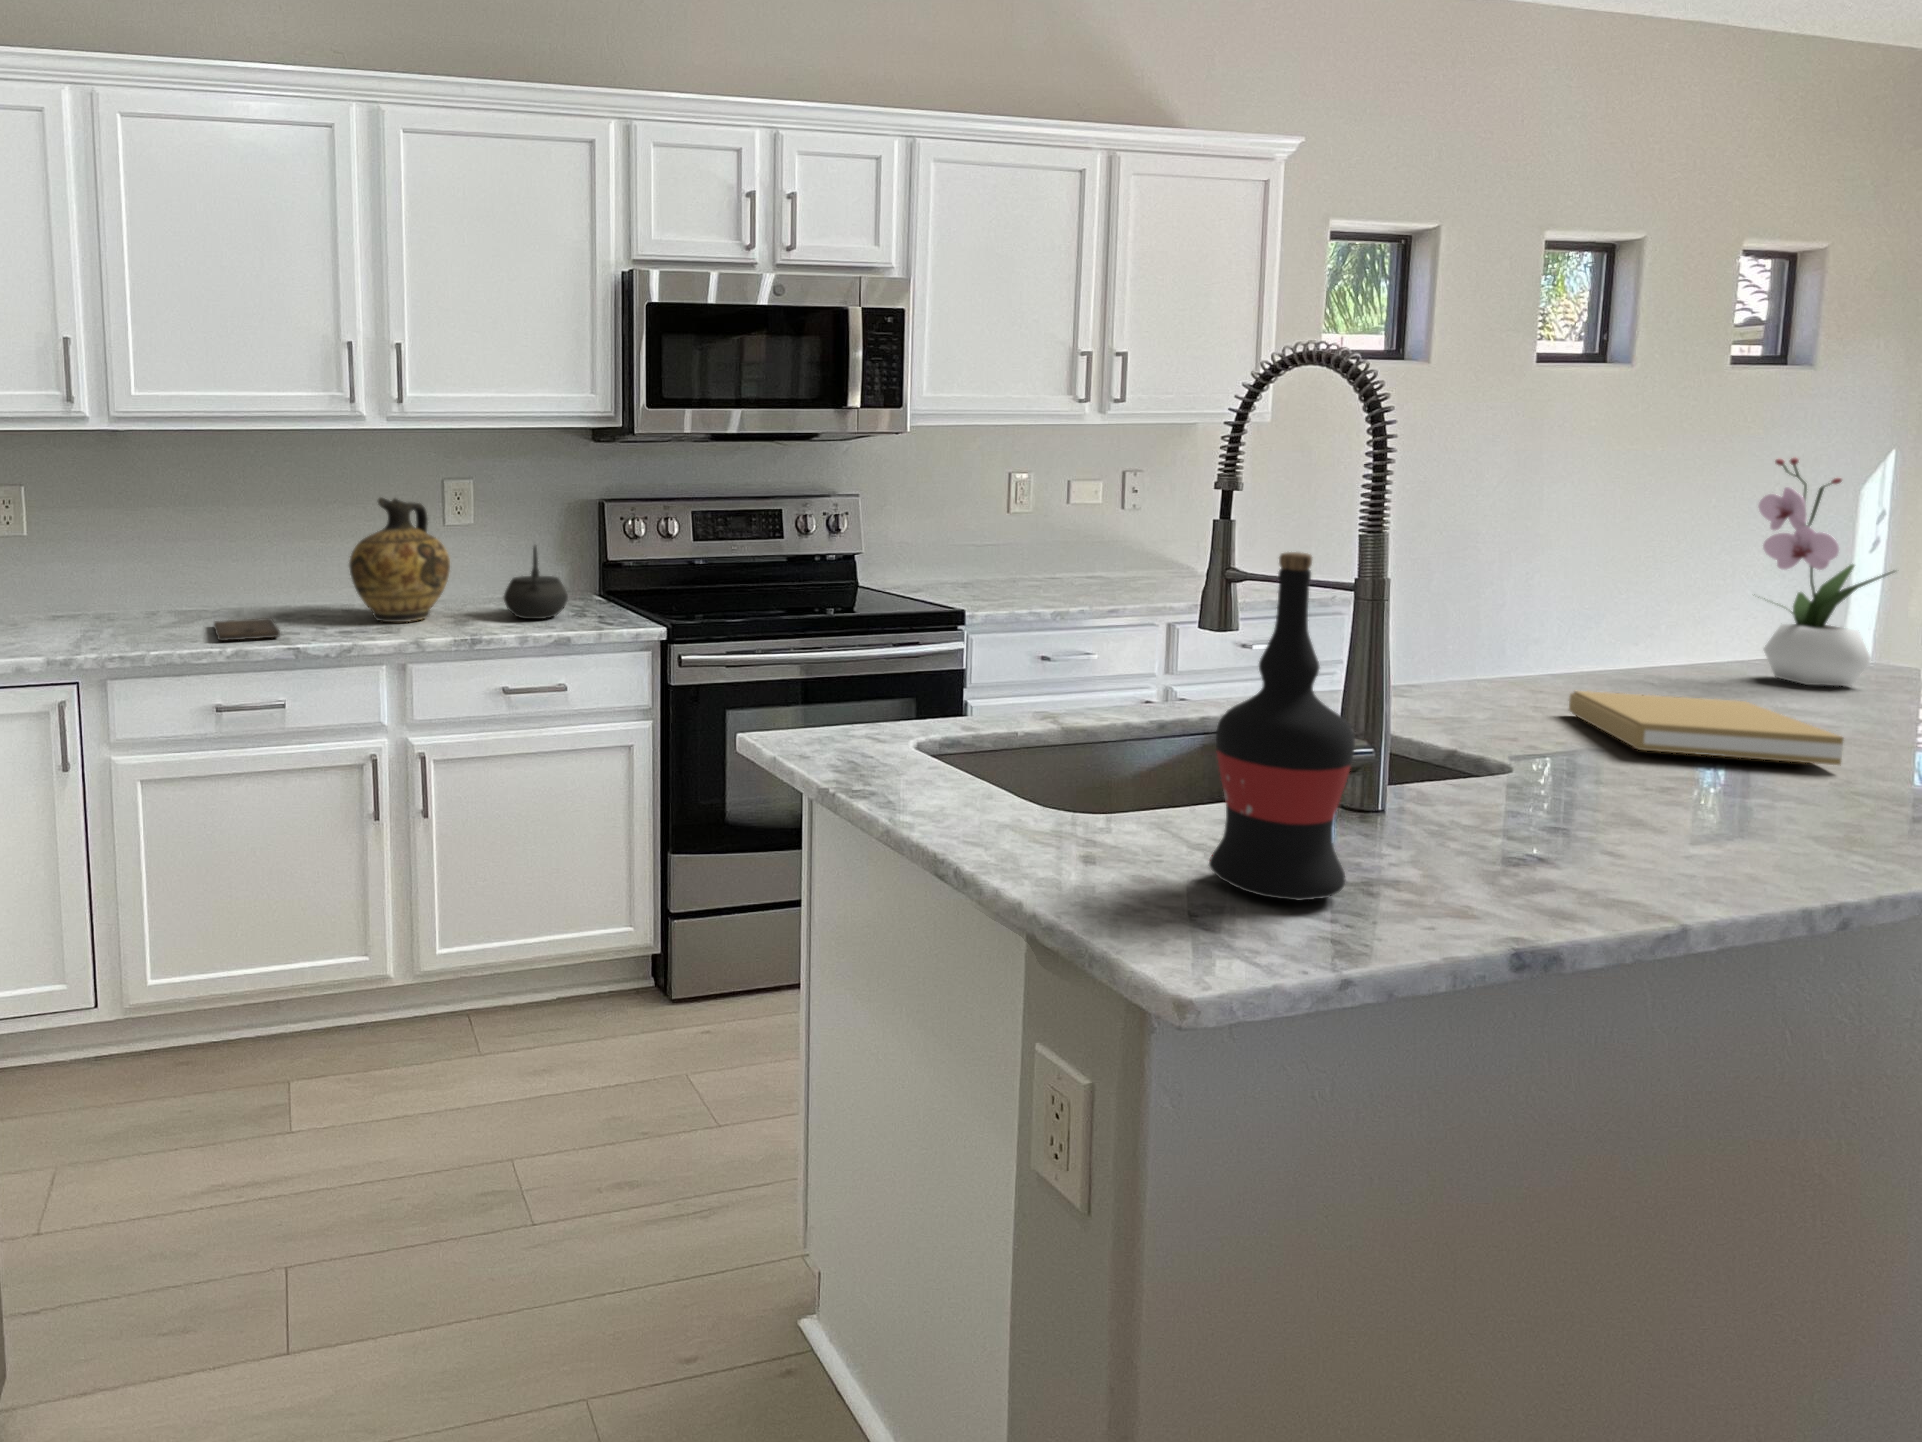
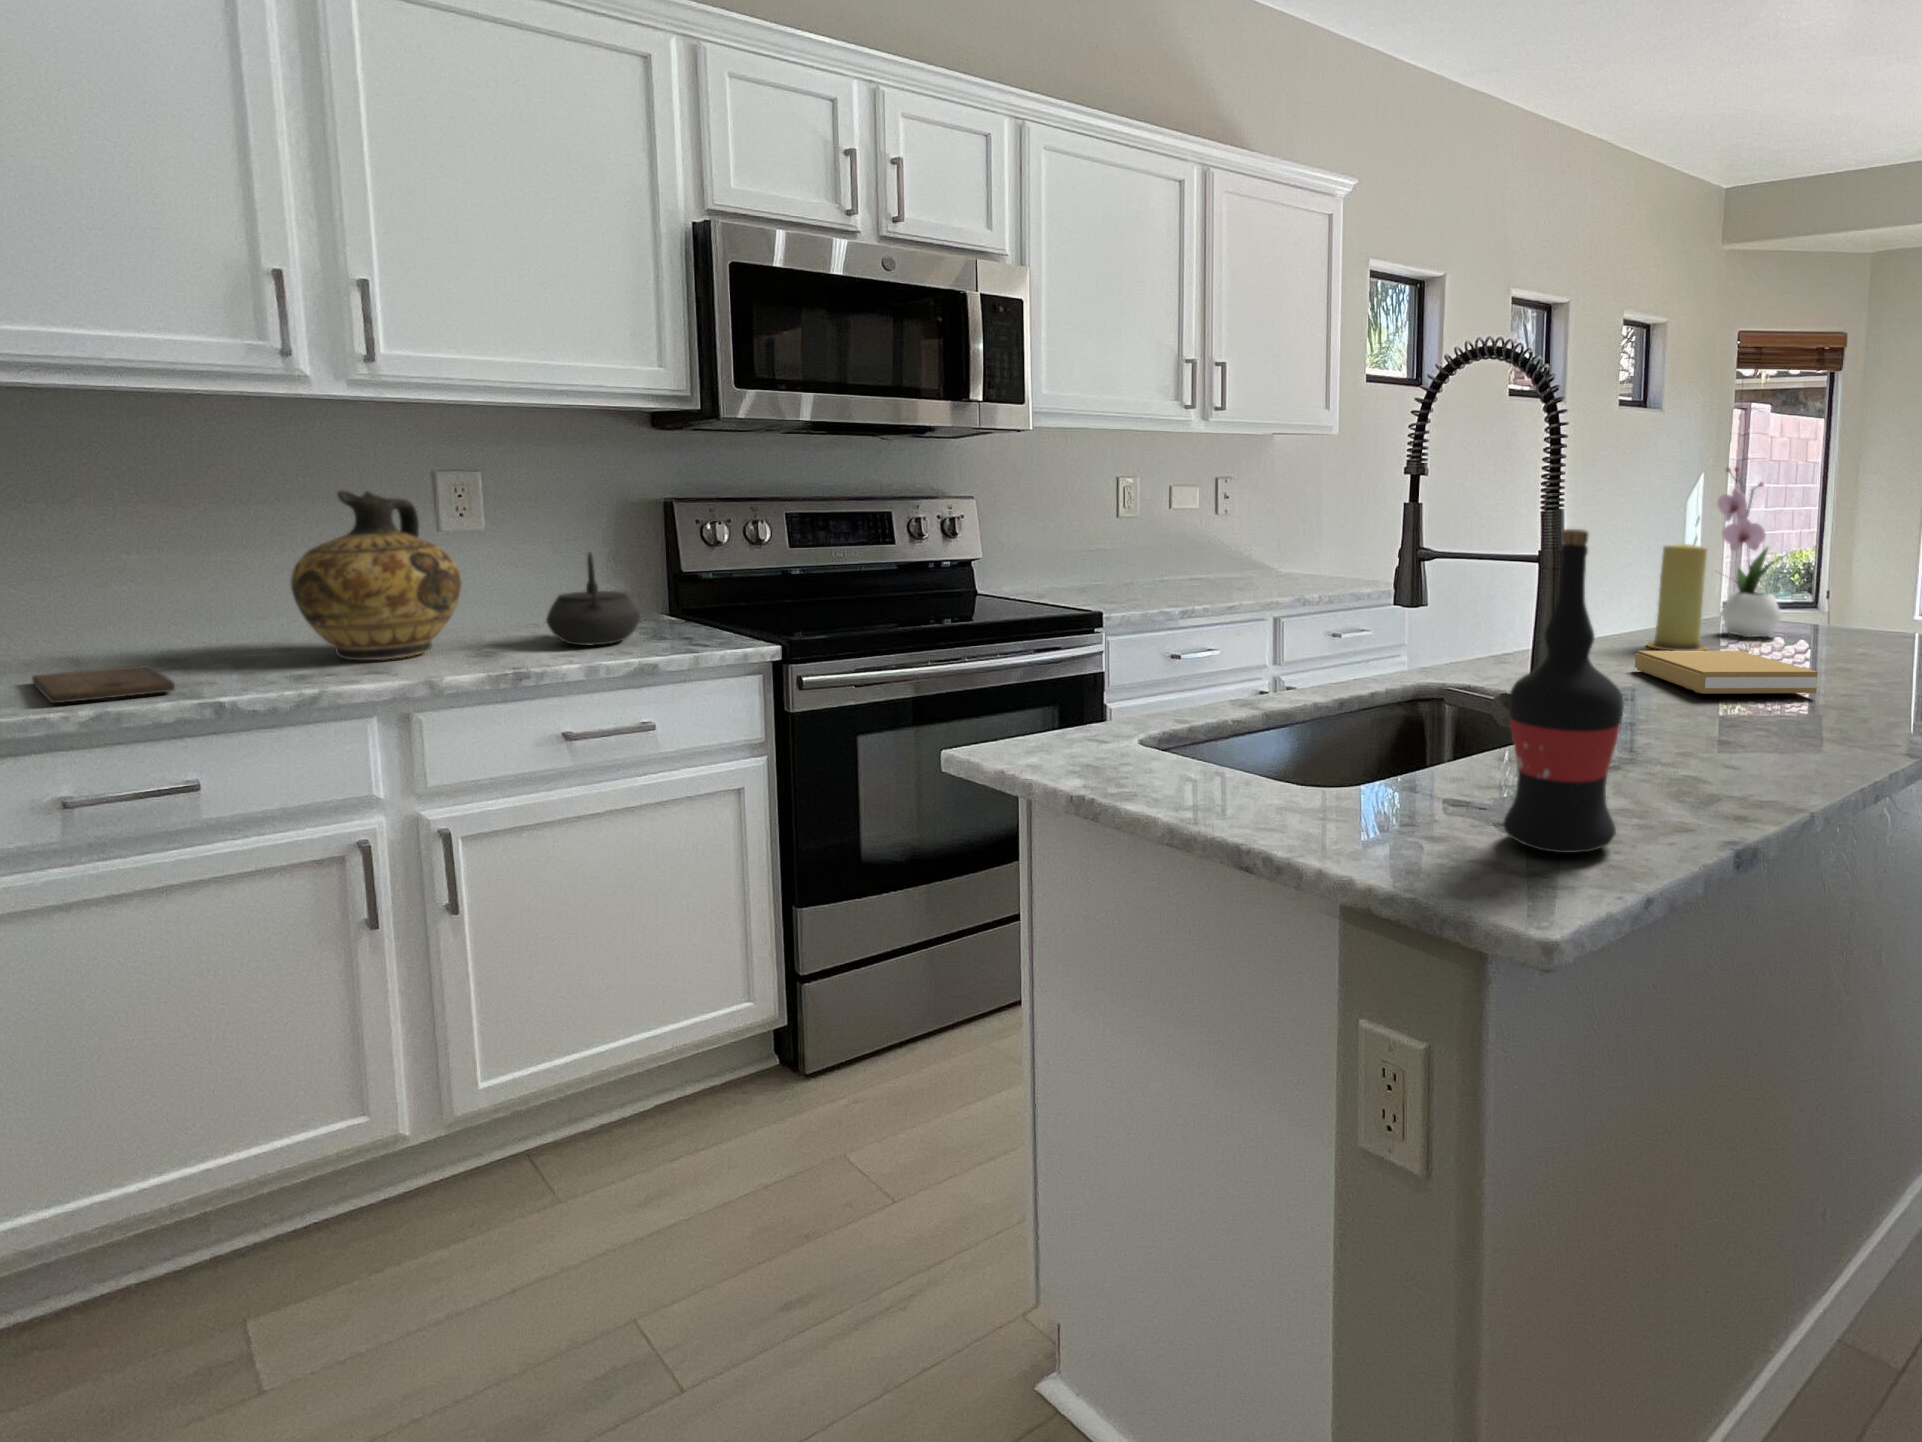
candle: none [1618,559,1719,698] -> present [1647,544,1708,651]

